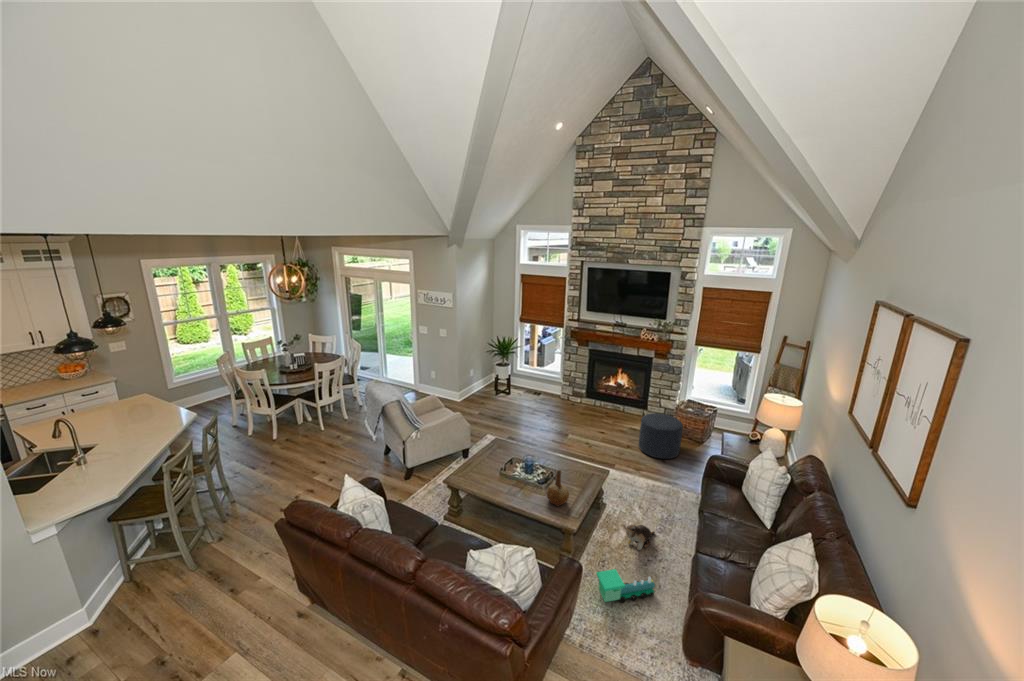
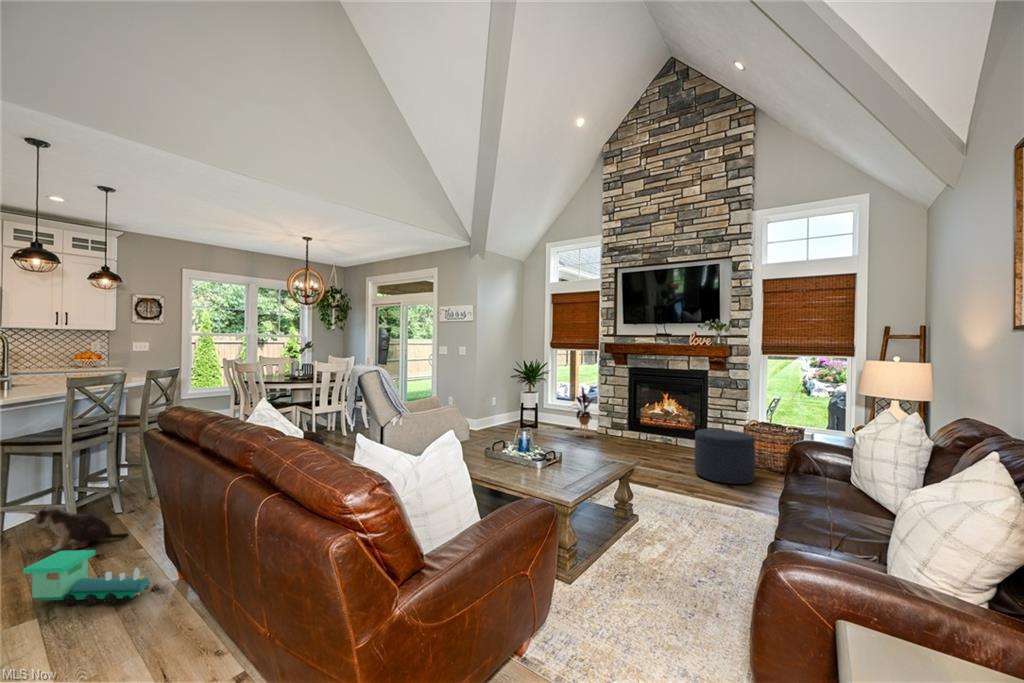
house plant: none [537,365,562,406] -> present [574,387,595,438]
vase: present [547,470,569,507] -> none [543,428,576,482]
plush toy: present [623,525,655,550] -> present [29,507,129,551]
toy train: present [596,569,655,603] -> present [23,550,153,606]

